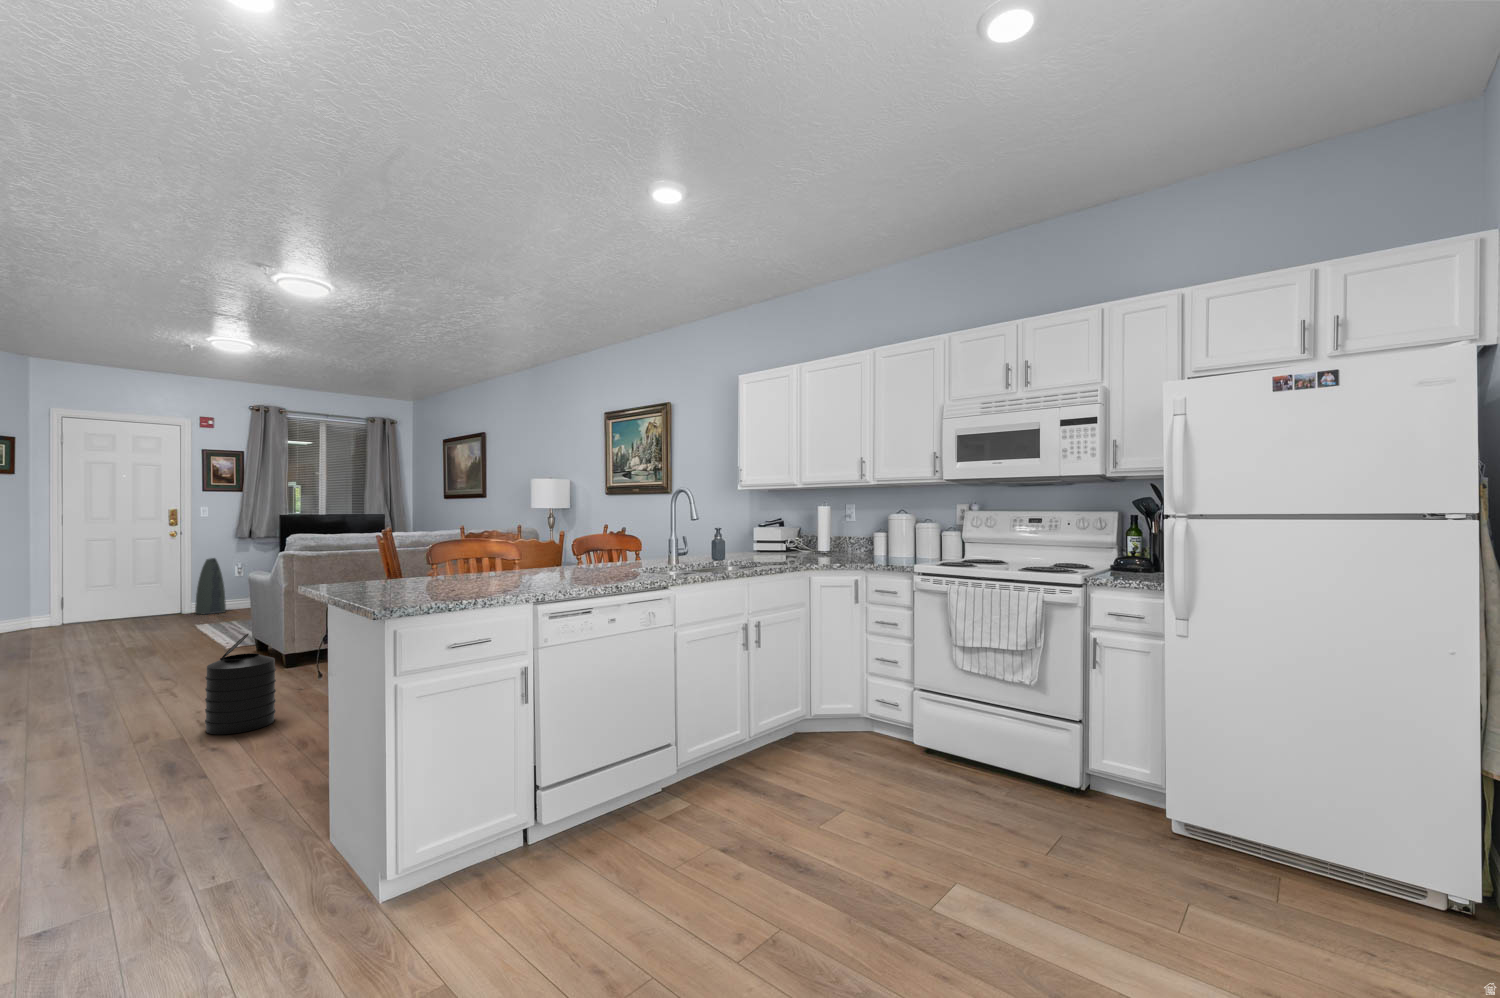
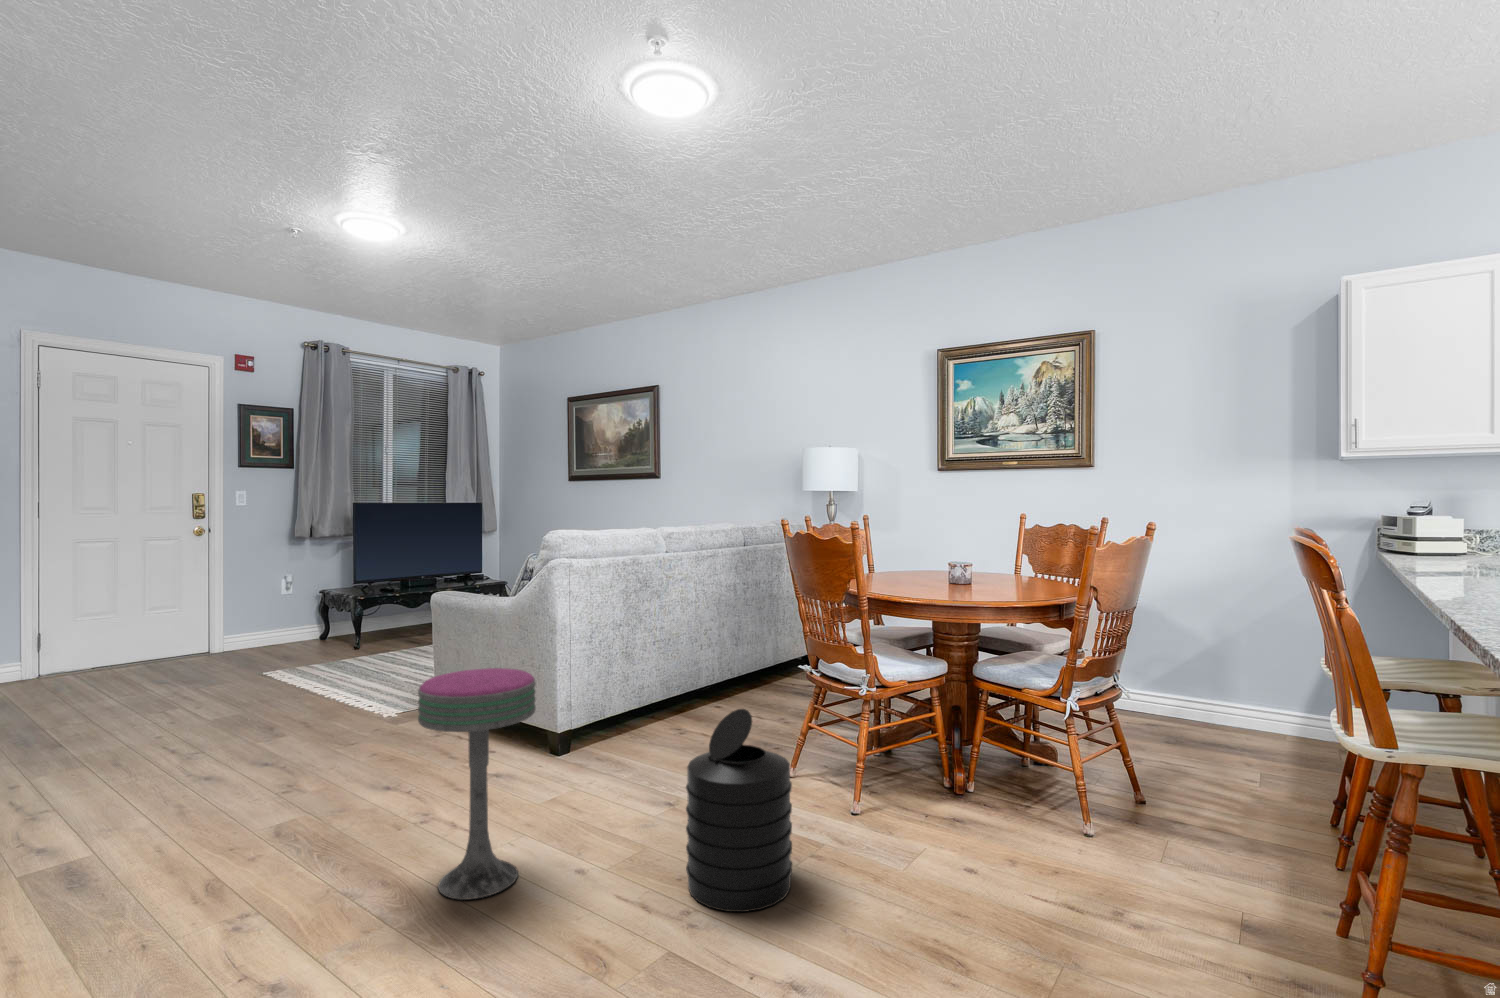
air purifier: present [195,558,226,614] -> none [232,567,278,654]
bar stool: none [83,611,162,725] -> present [418,668,536,900]

